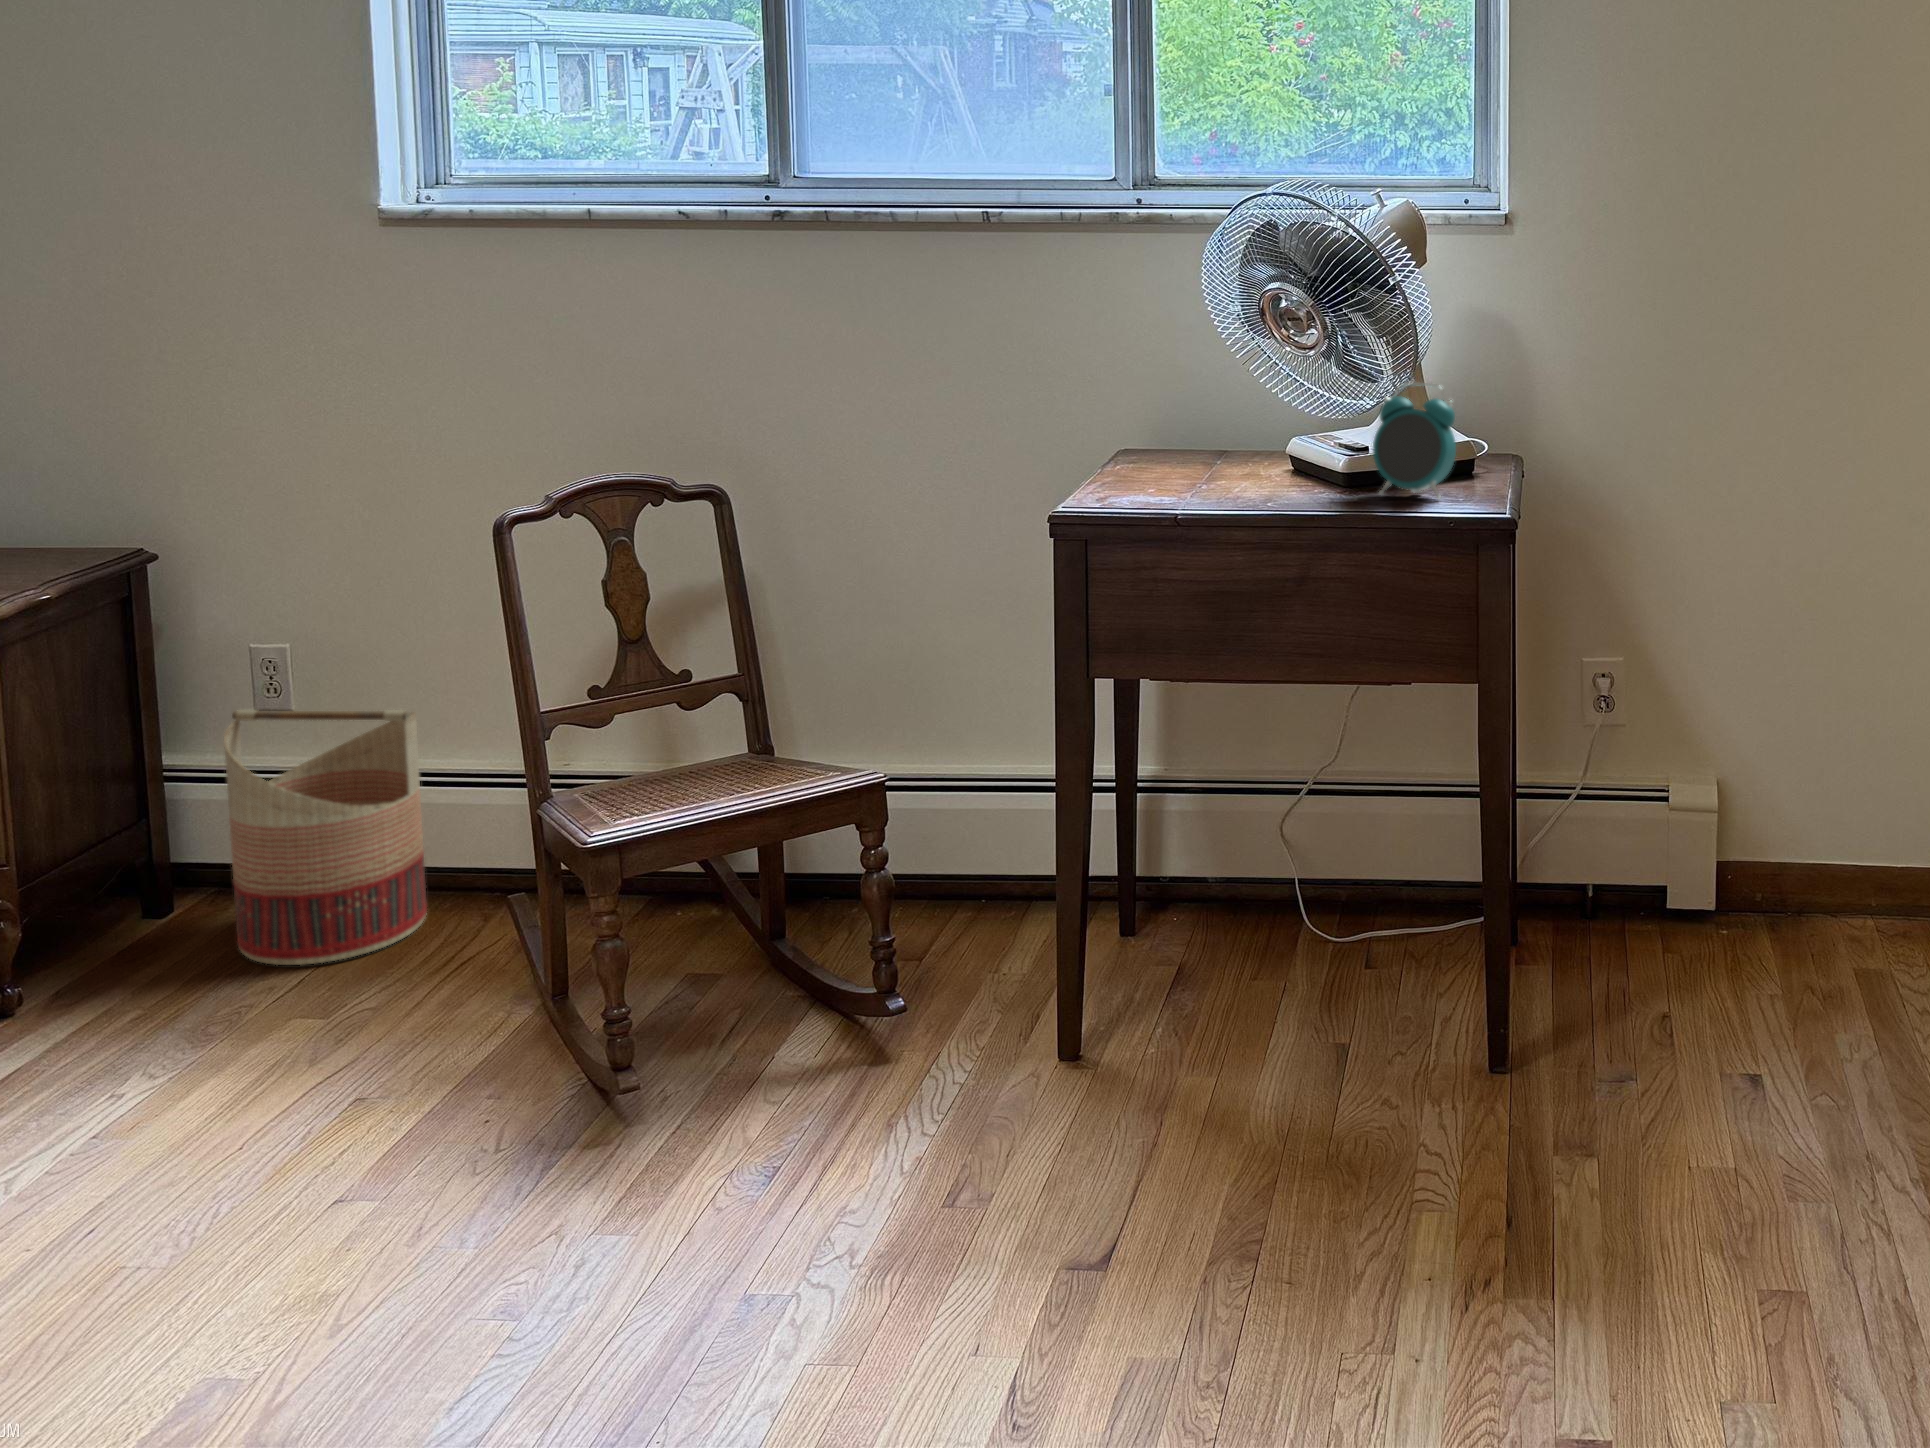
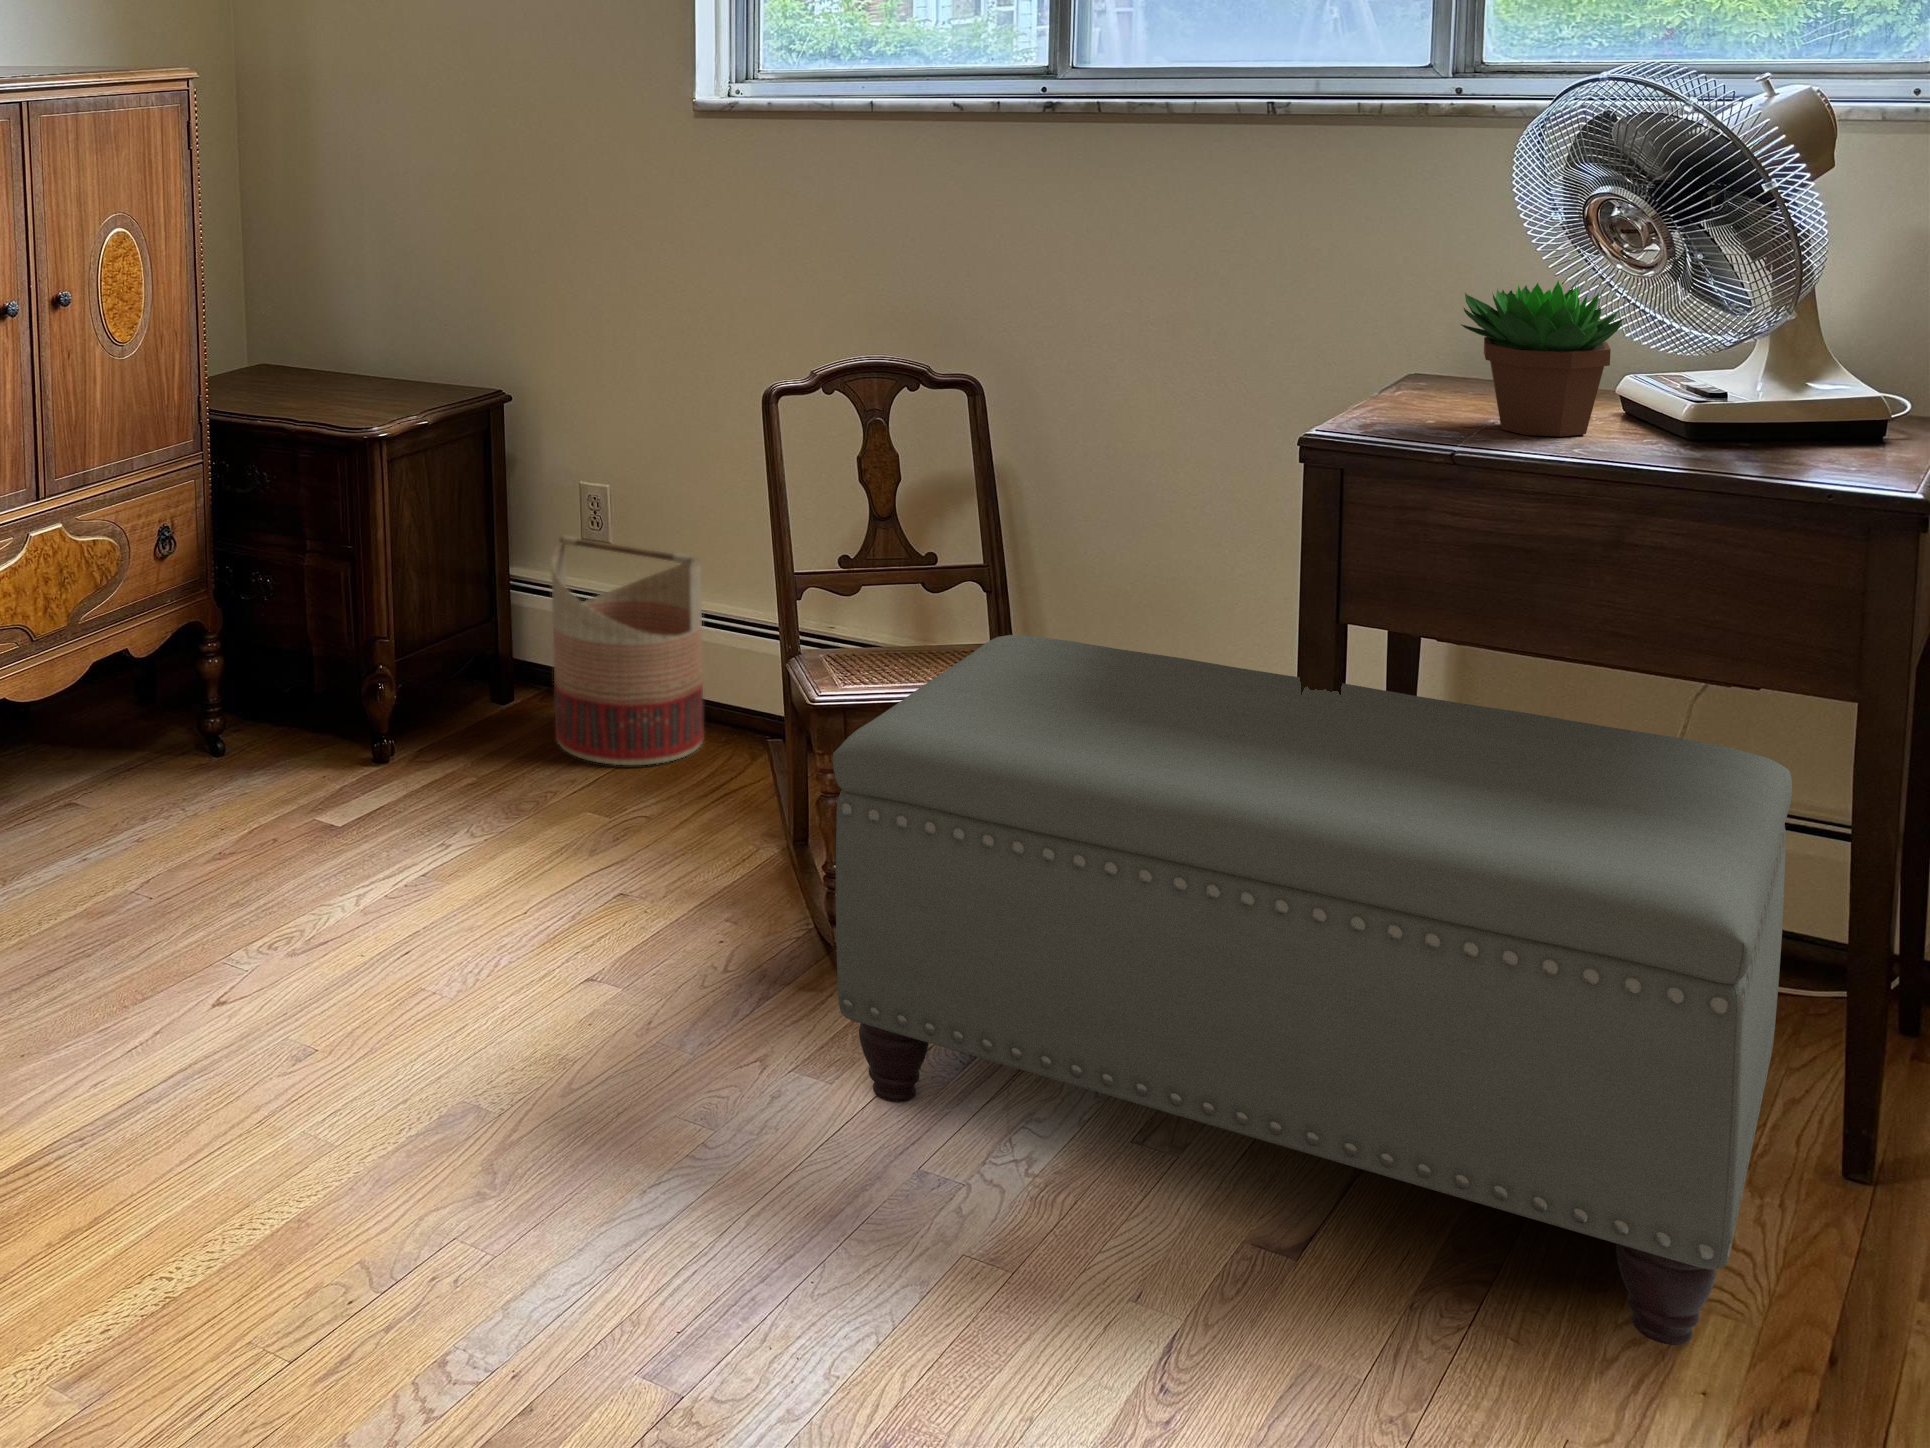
succulent plant: none [1170,362,1294,496] -> present [1461,281,1624,437]
alarm clock: present [1373,382,1456,499] -> none [1731,317,1858,466]
ottoman: none [629,735,1433,1241] -> present [832,635,1792,1345]

